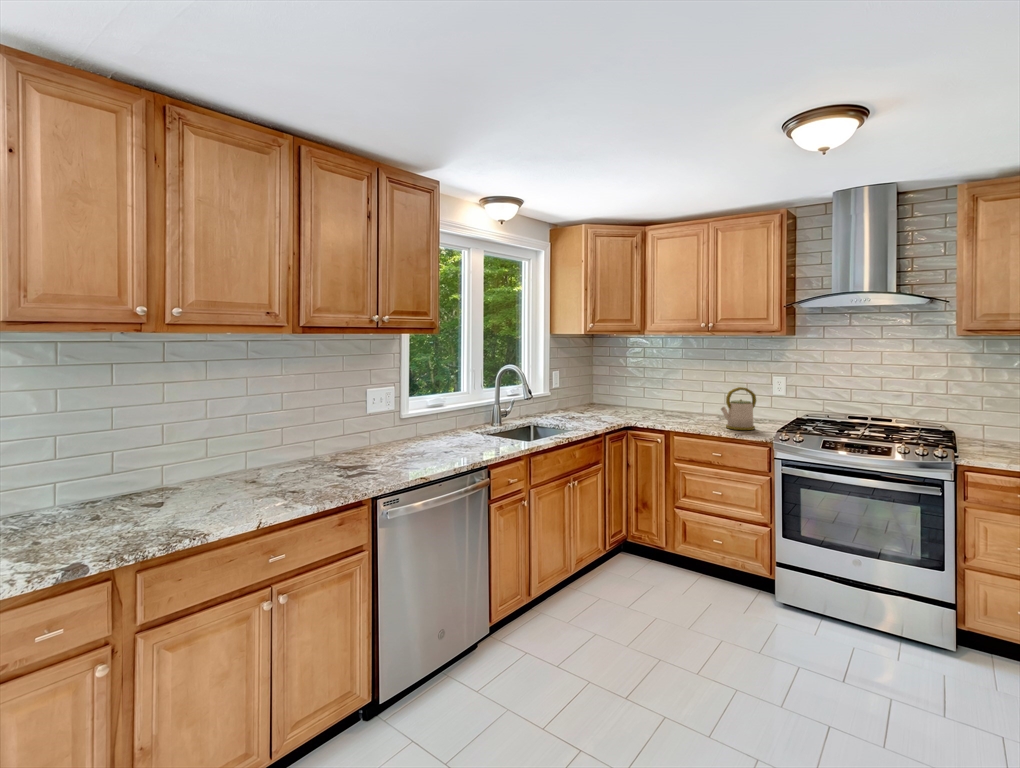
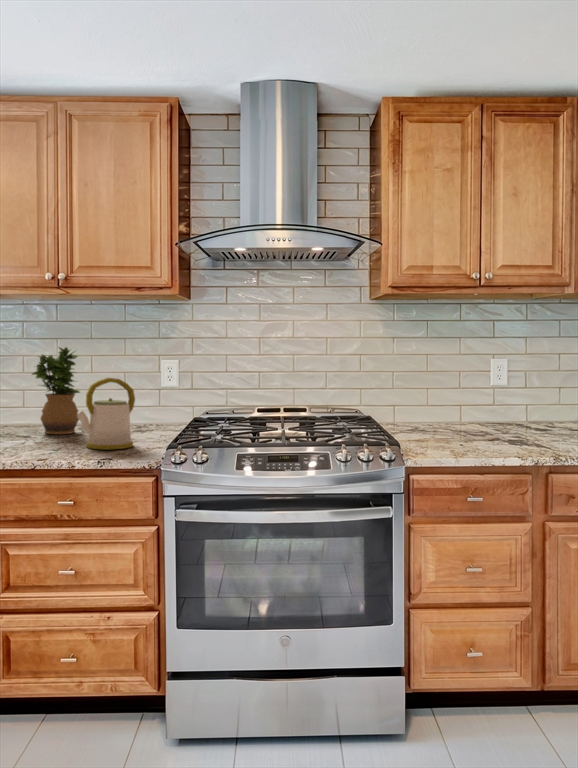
potted plant: none [691,366,720,419] -> present [32,347,80,434]

